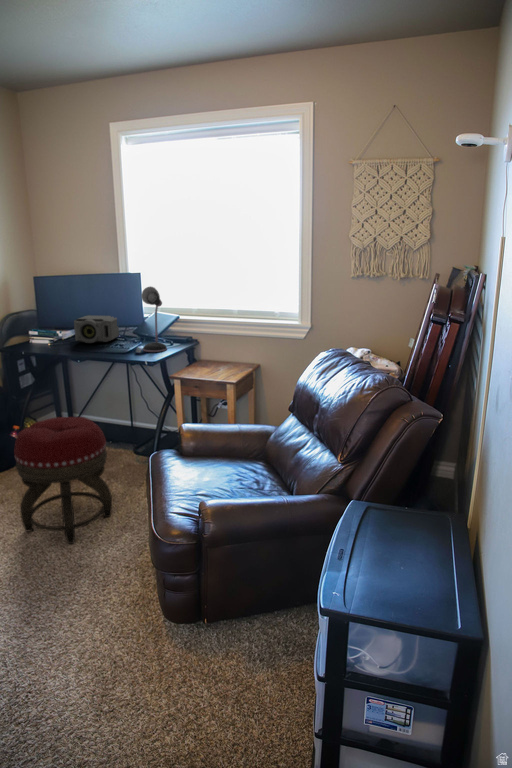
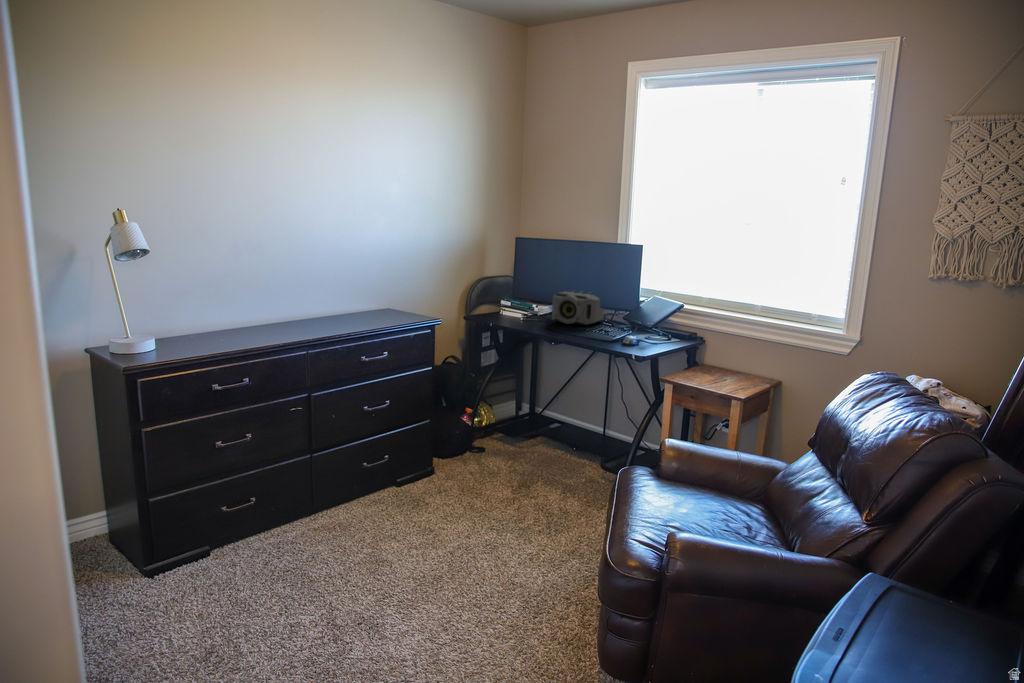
desk lamp: present [141,287,167,352] -> none [628,262,661,344]
footstool: present [14,417,112,544] -> none [460,405,566,556]

